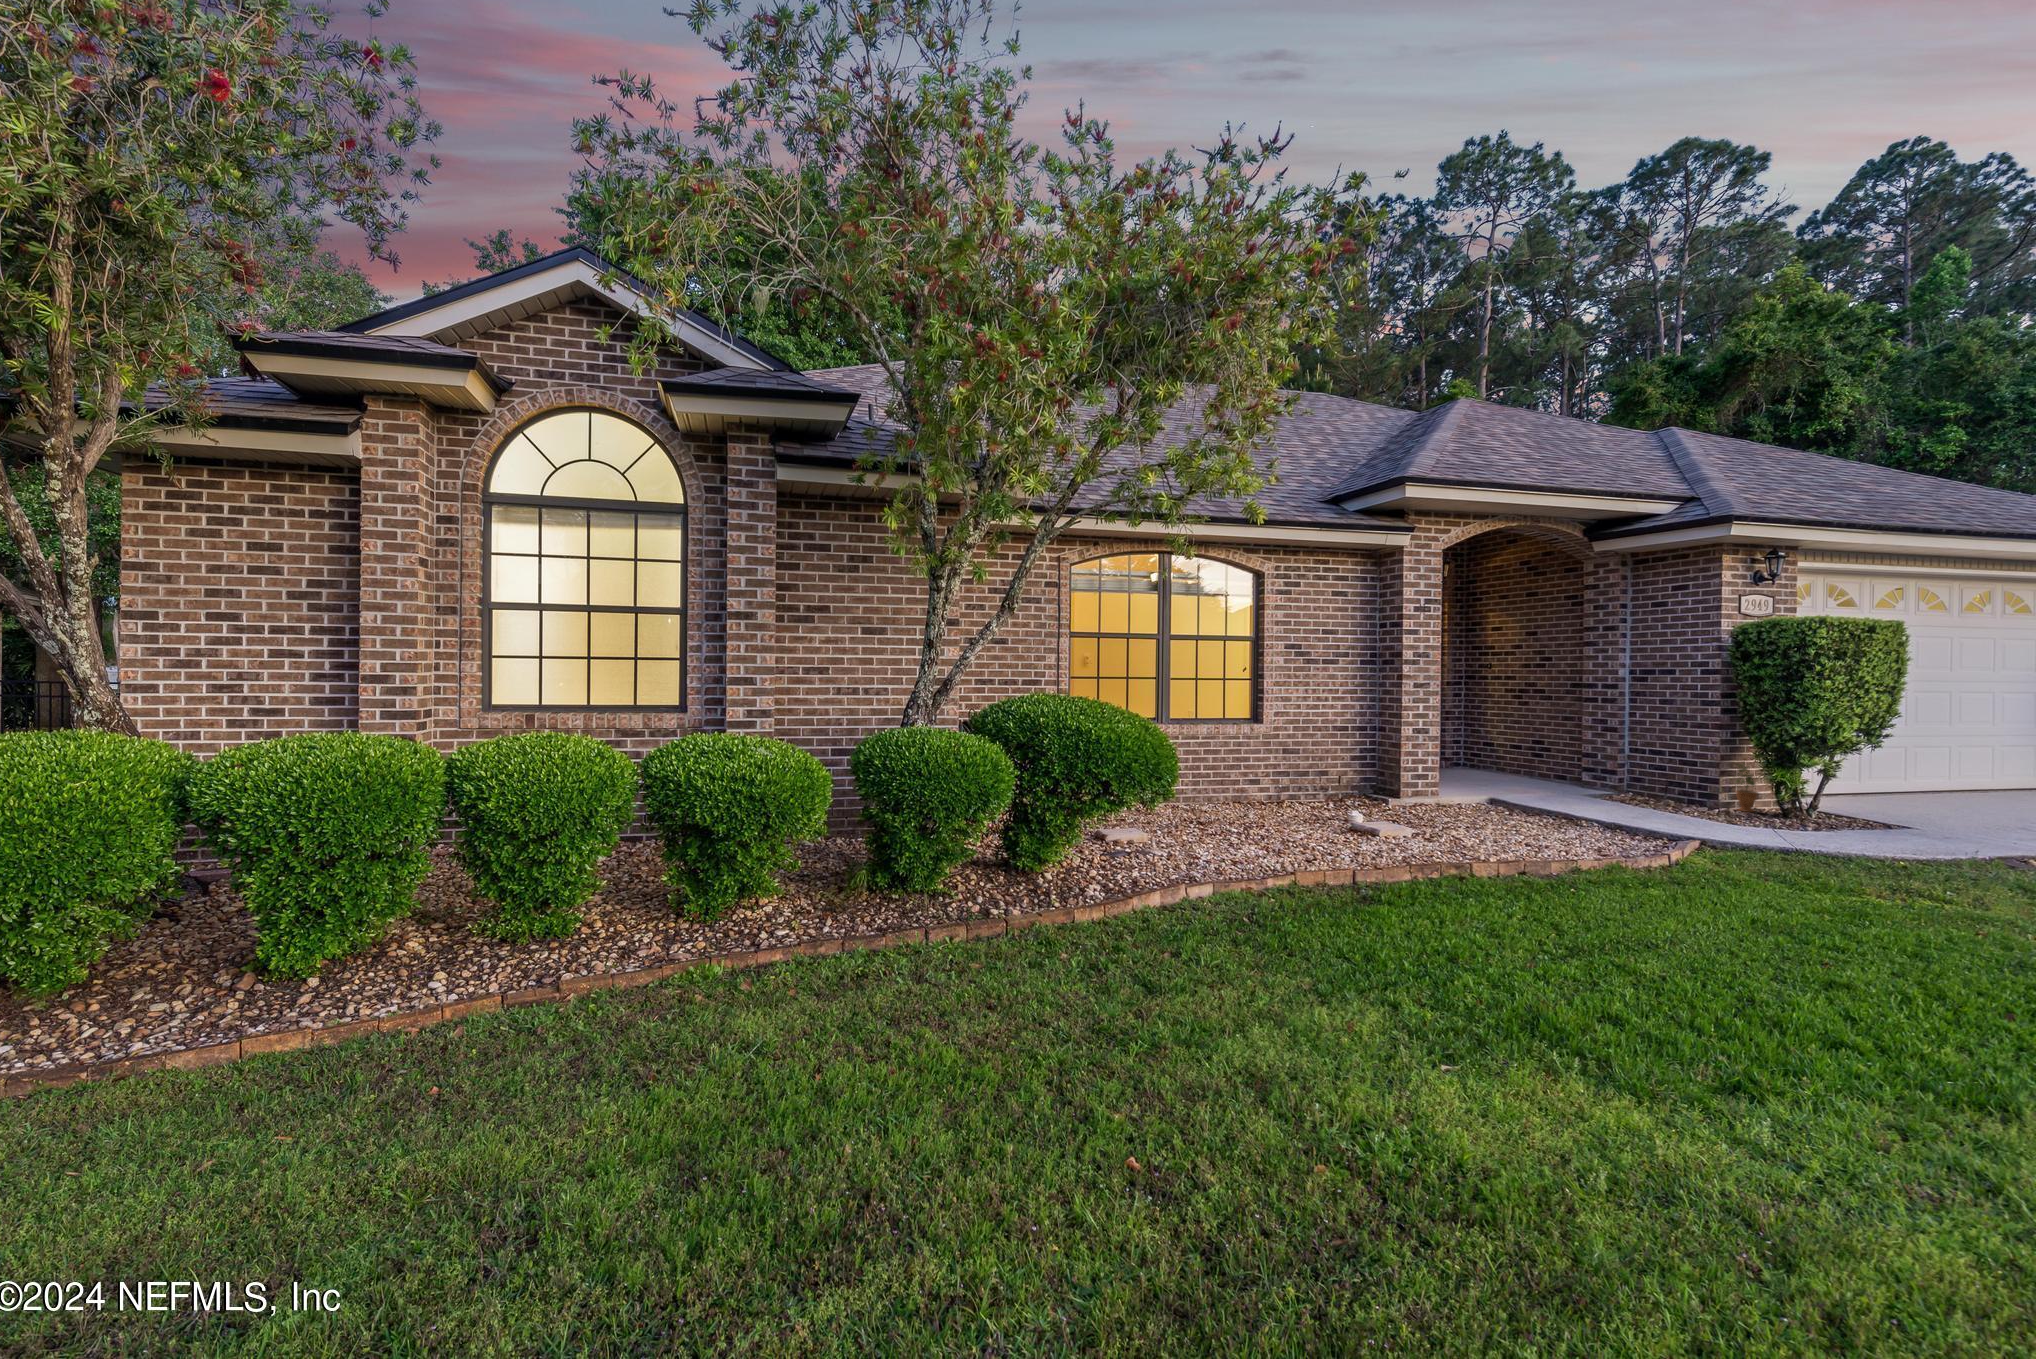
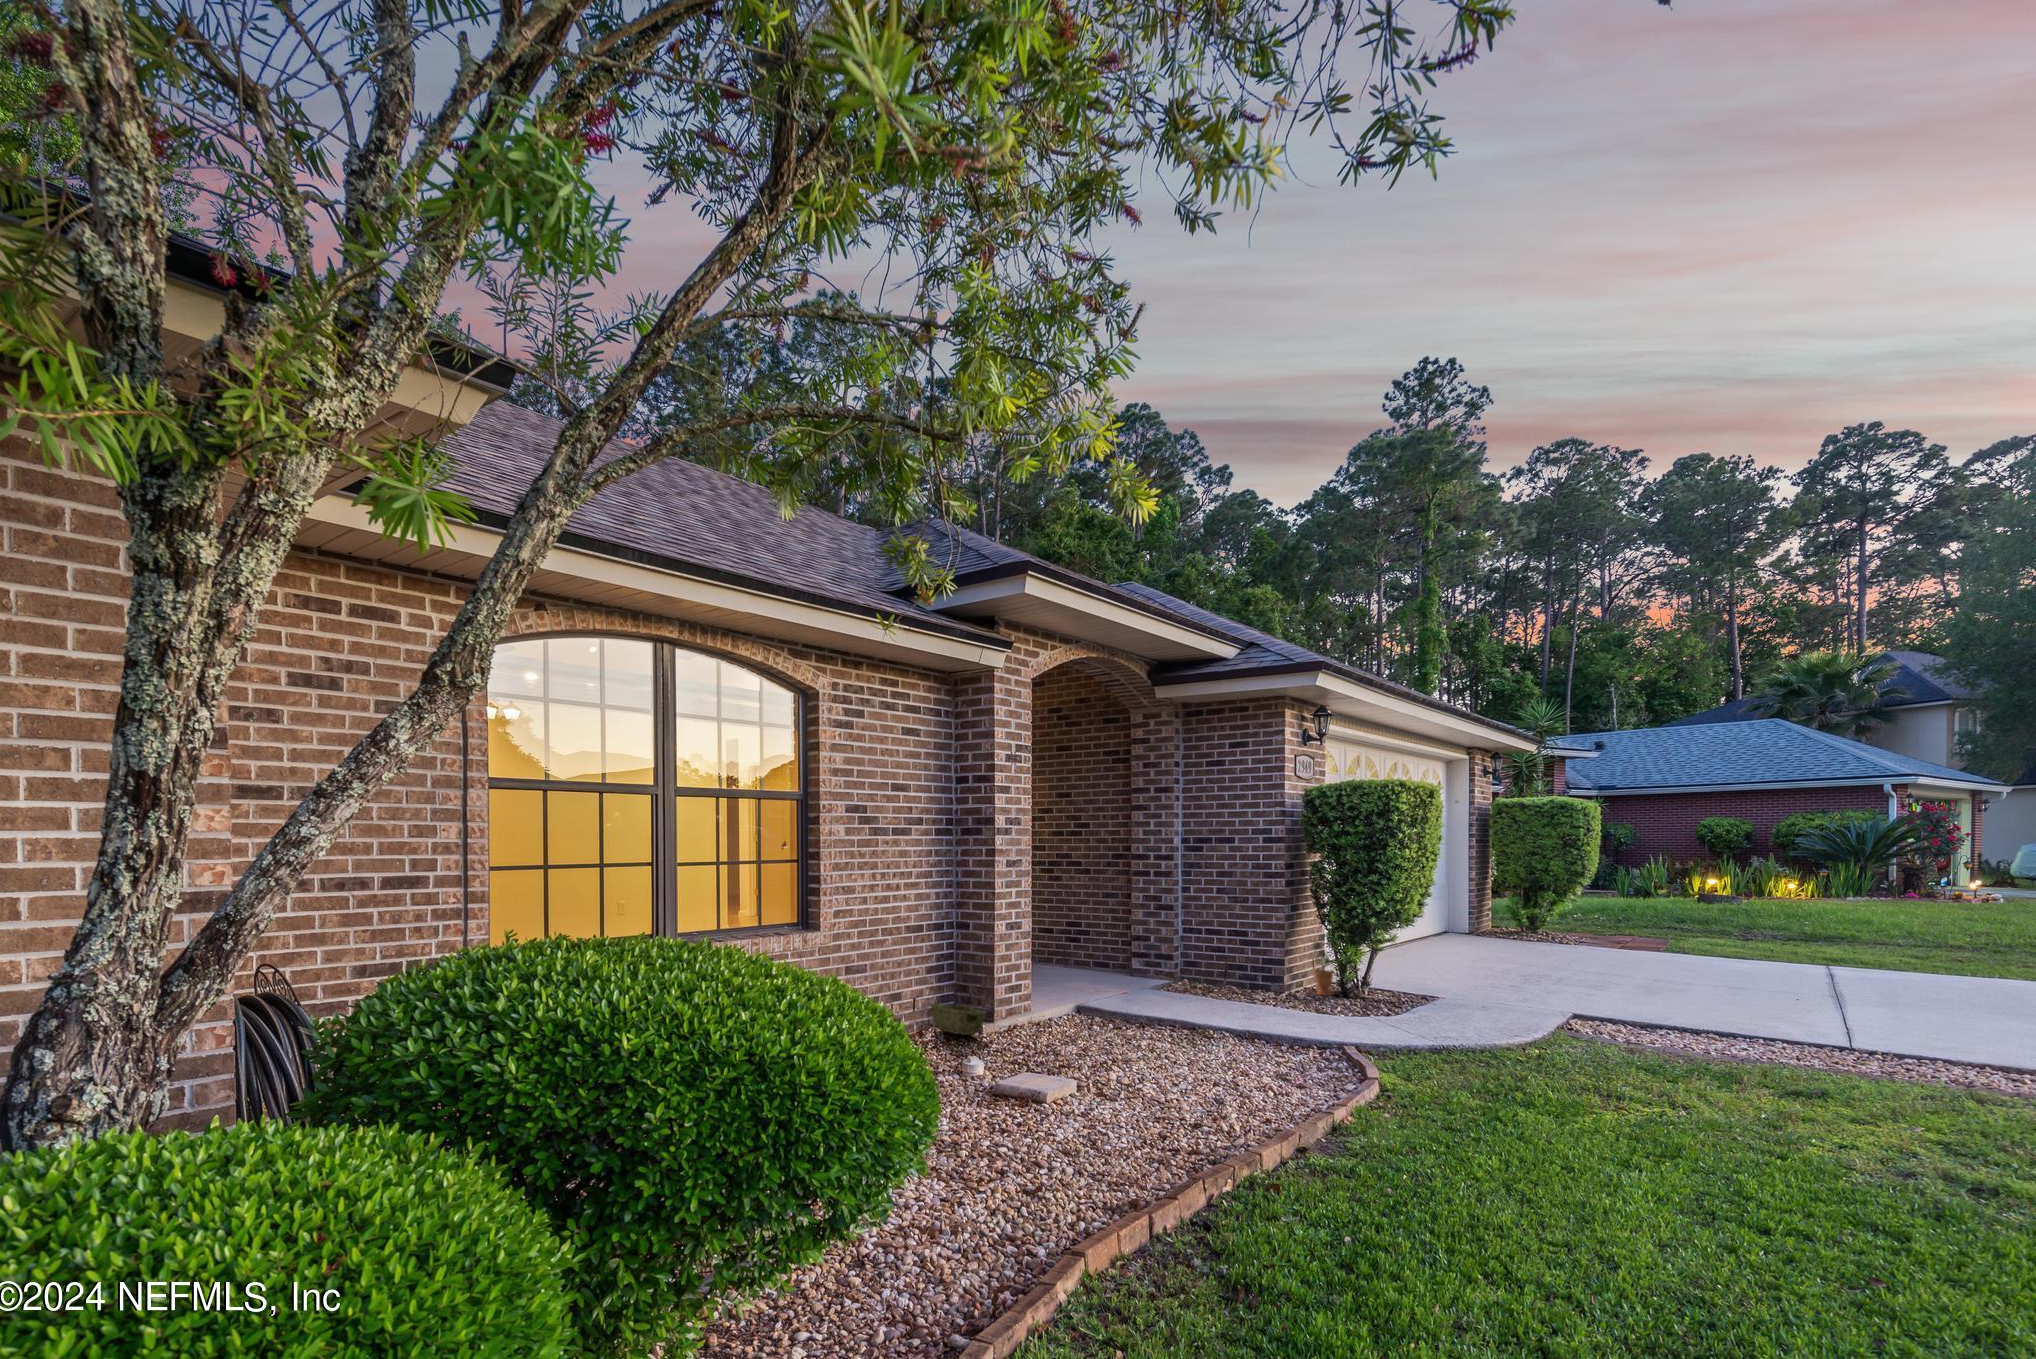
woven basket: none [1353,780,1392,802] -> present [931,1004,986,1035]

